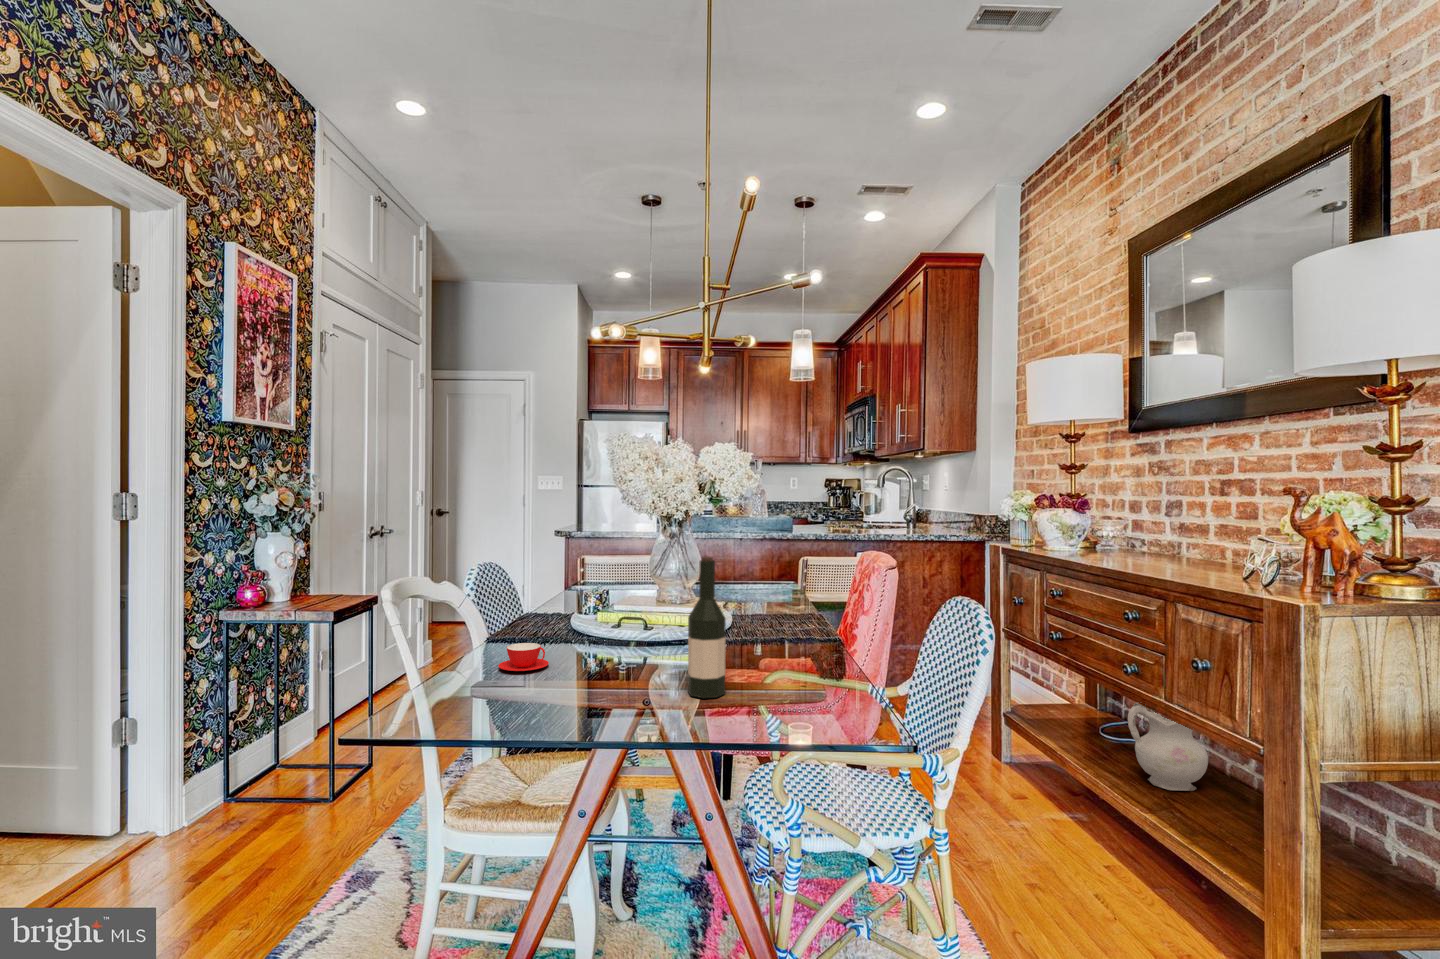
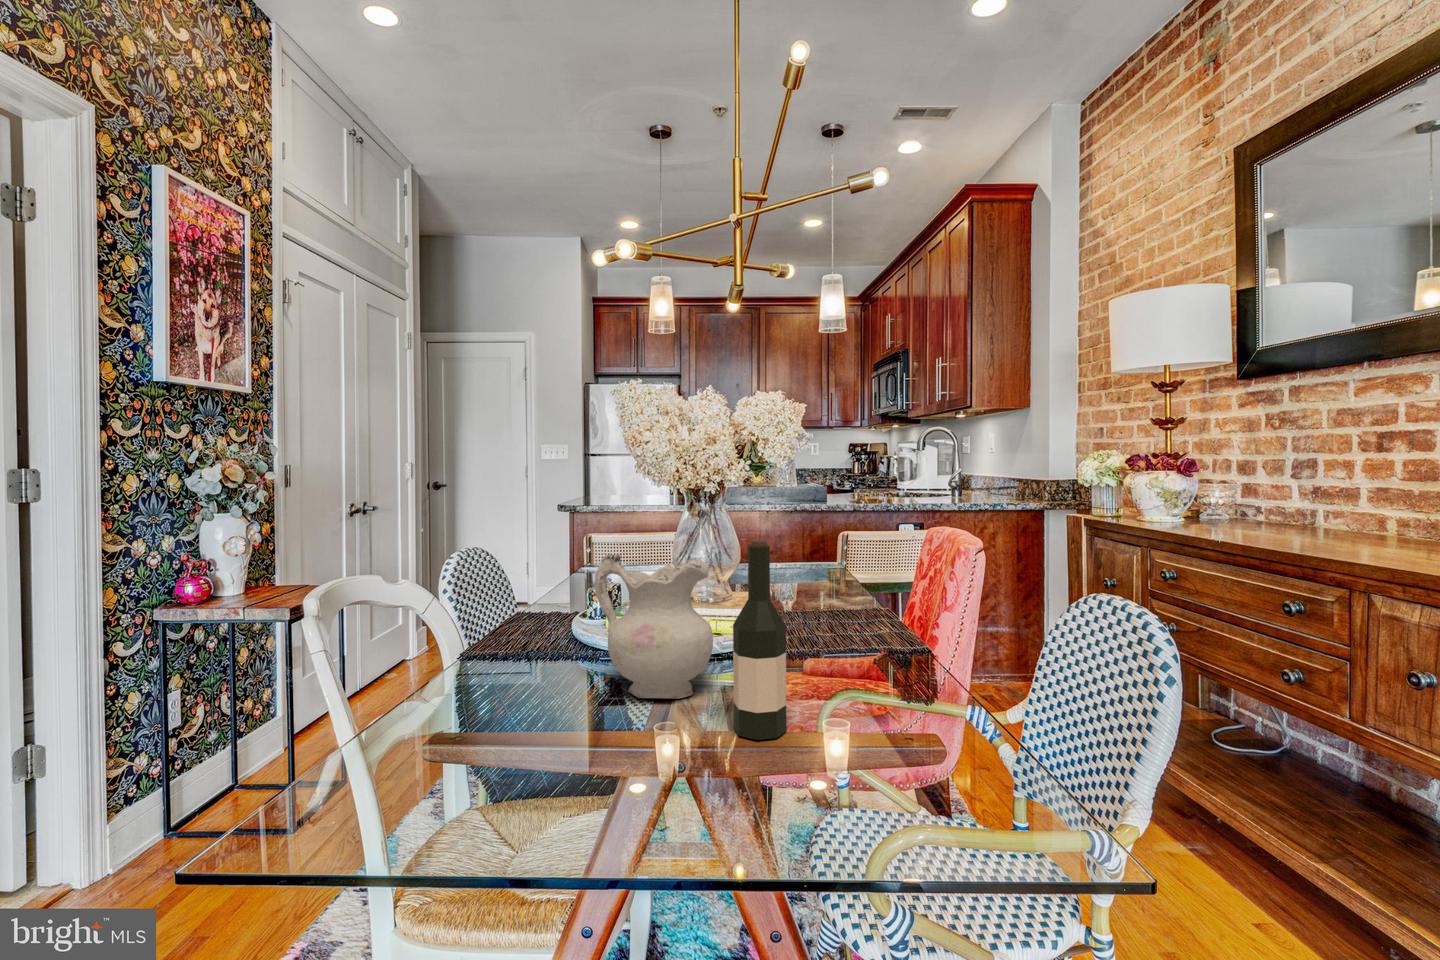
teacup: present [498,643,549,671] -> none [476,656,543,697]
ceramic pitcher: present [1128,703,1208,791] -> present [595,554,713,698]

